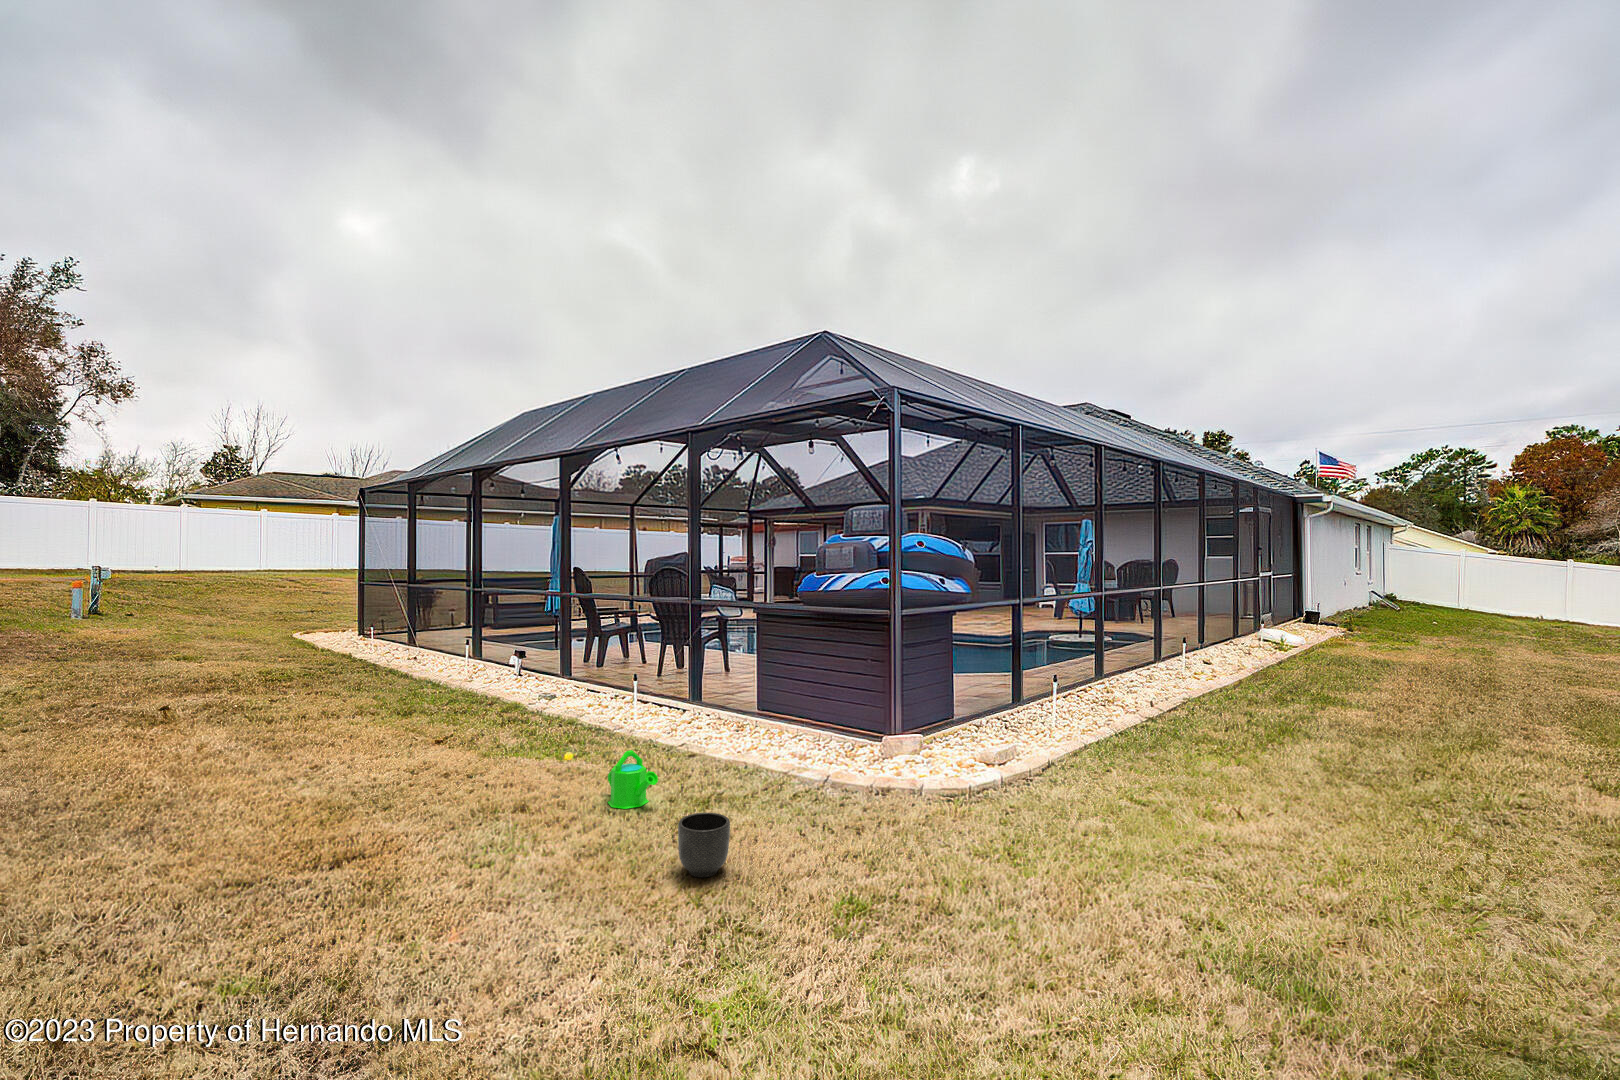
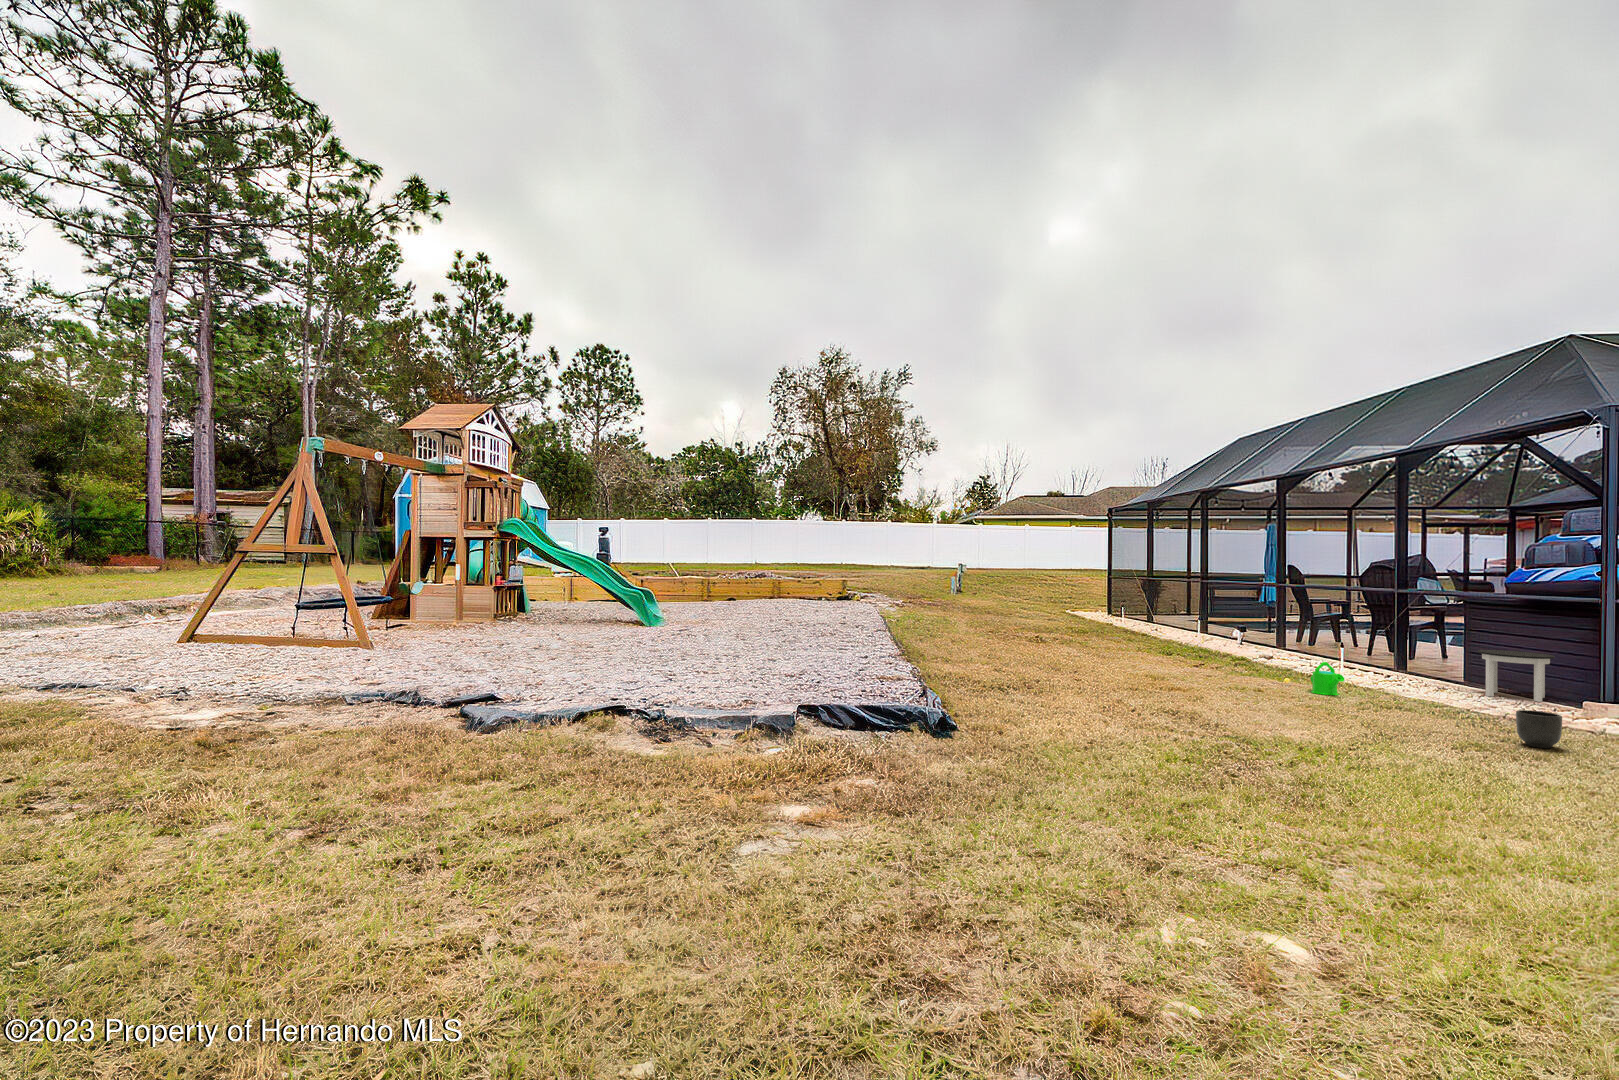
round table: none [794,684,865,752] -> present [1478,650,1555,702]
planter: present [678,813,730,878] -> present [1516,710,1562,748]

